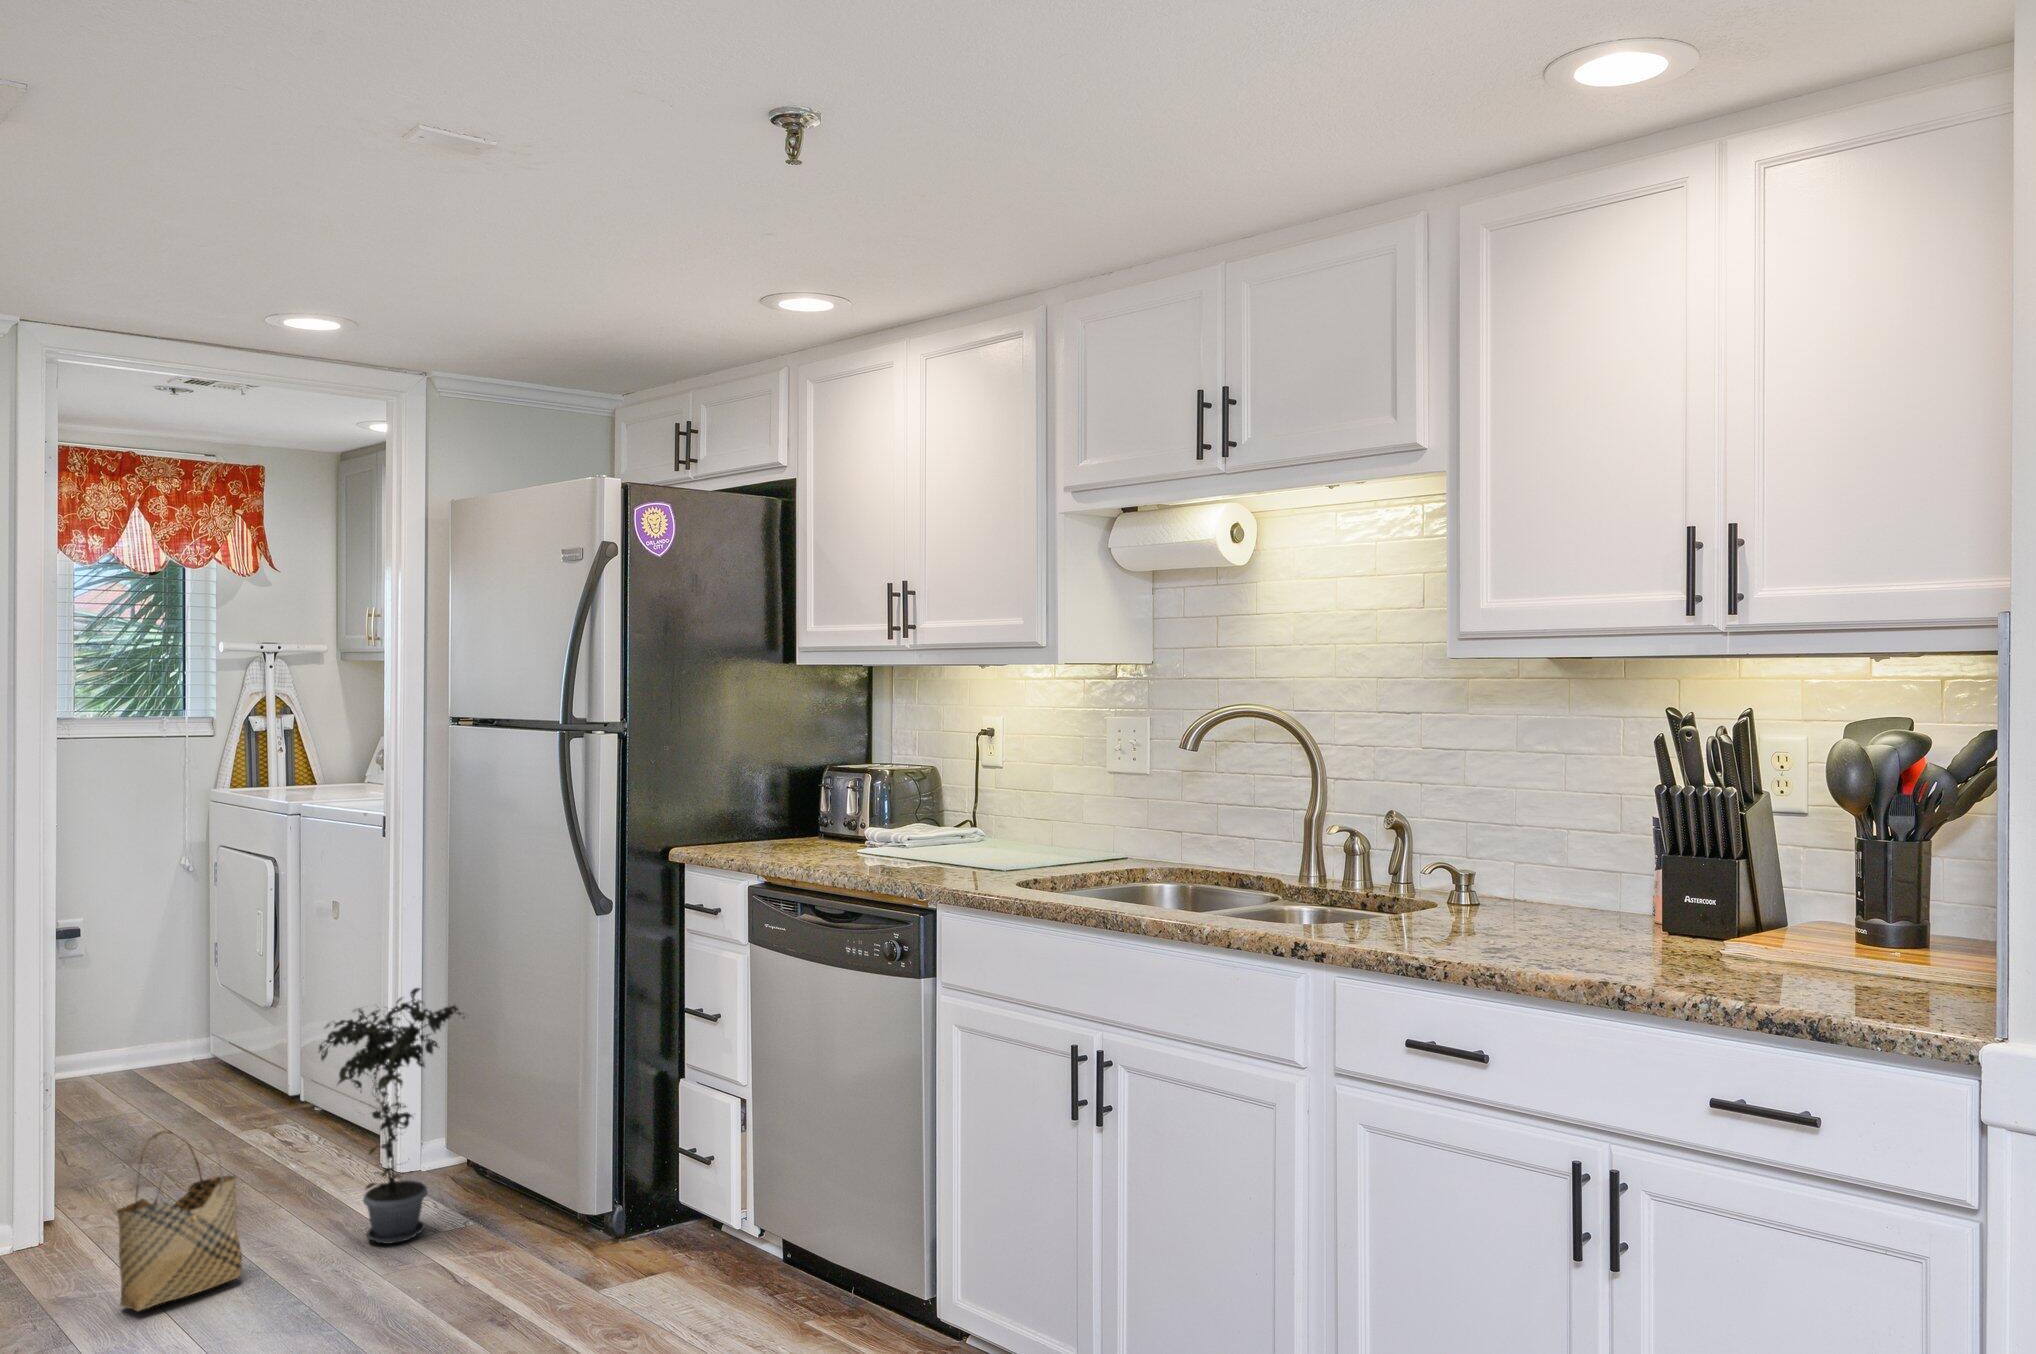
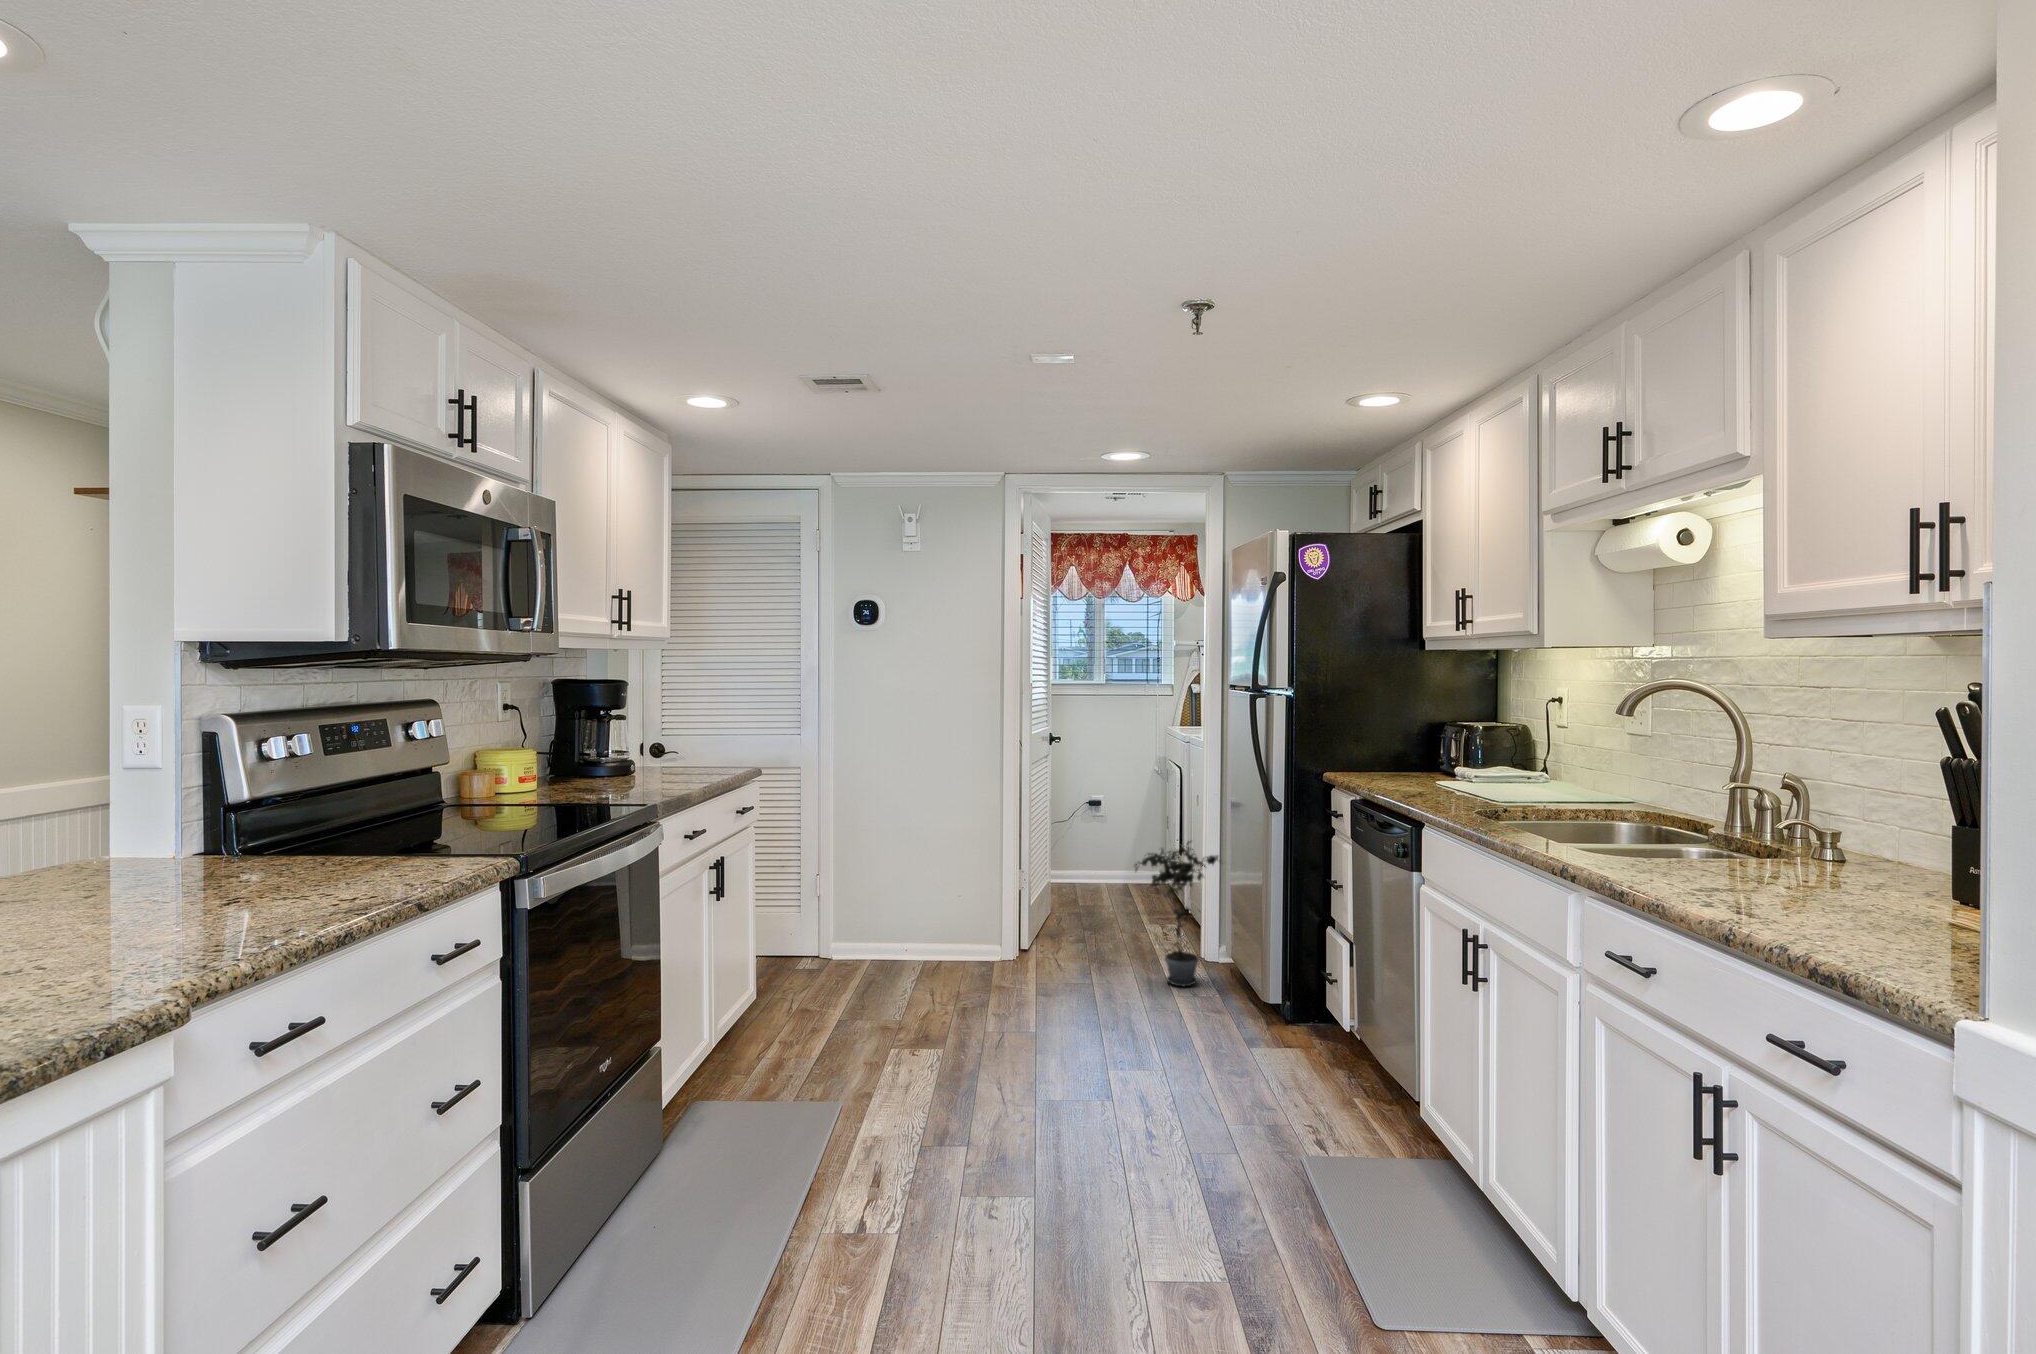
woven basket: present [116,1131,242,1311] -> none [1041,895,1100,982]

